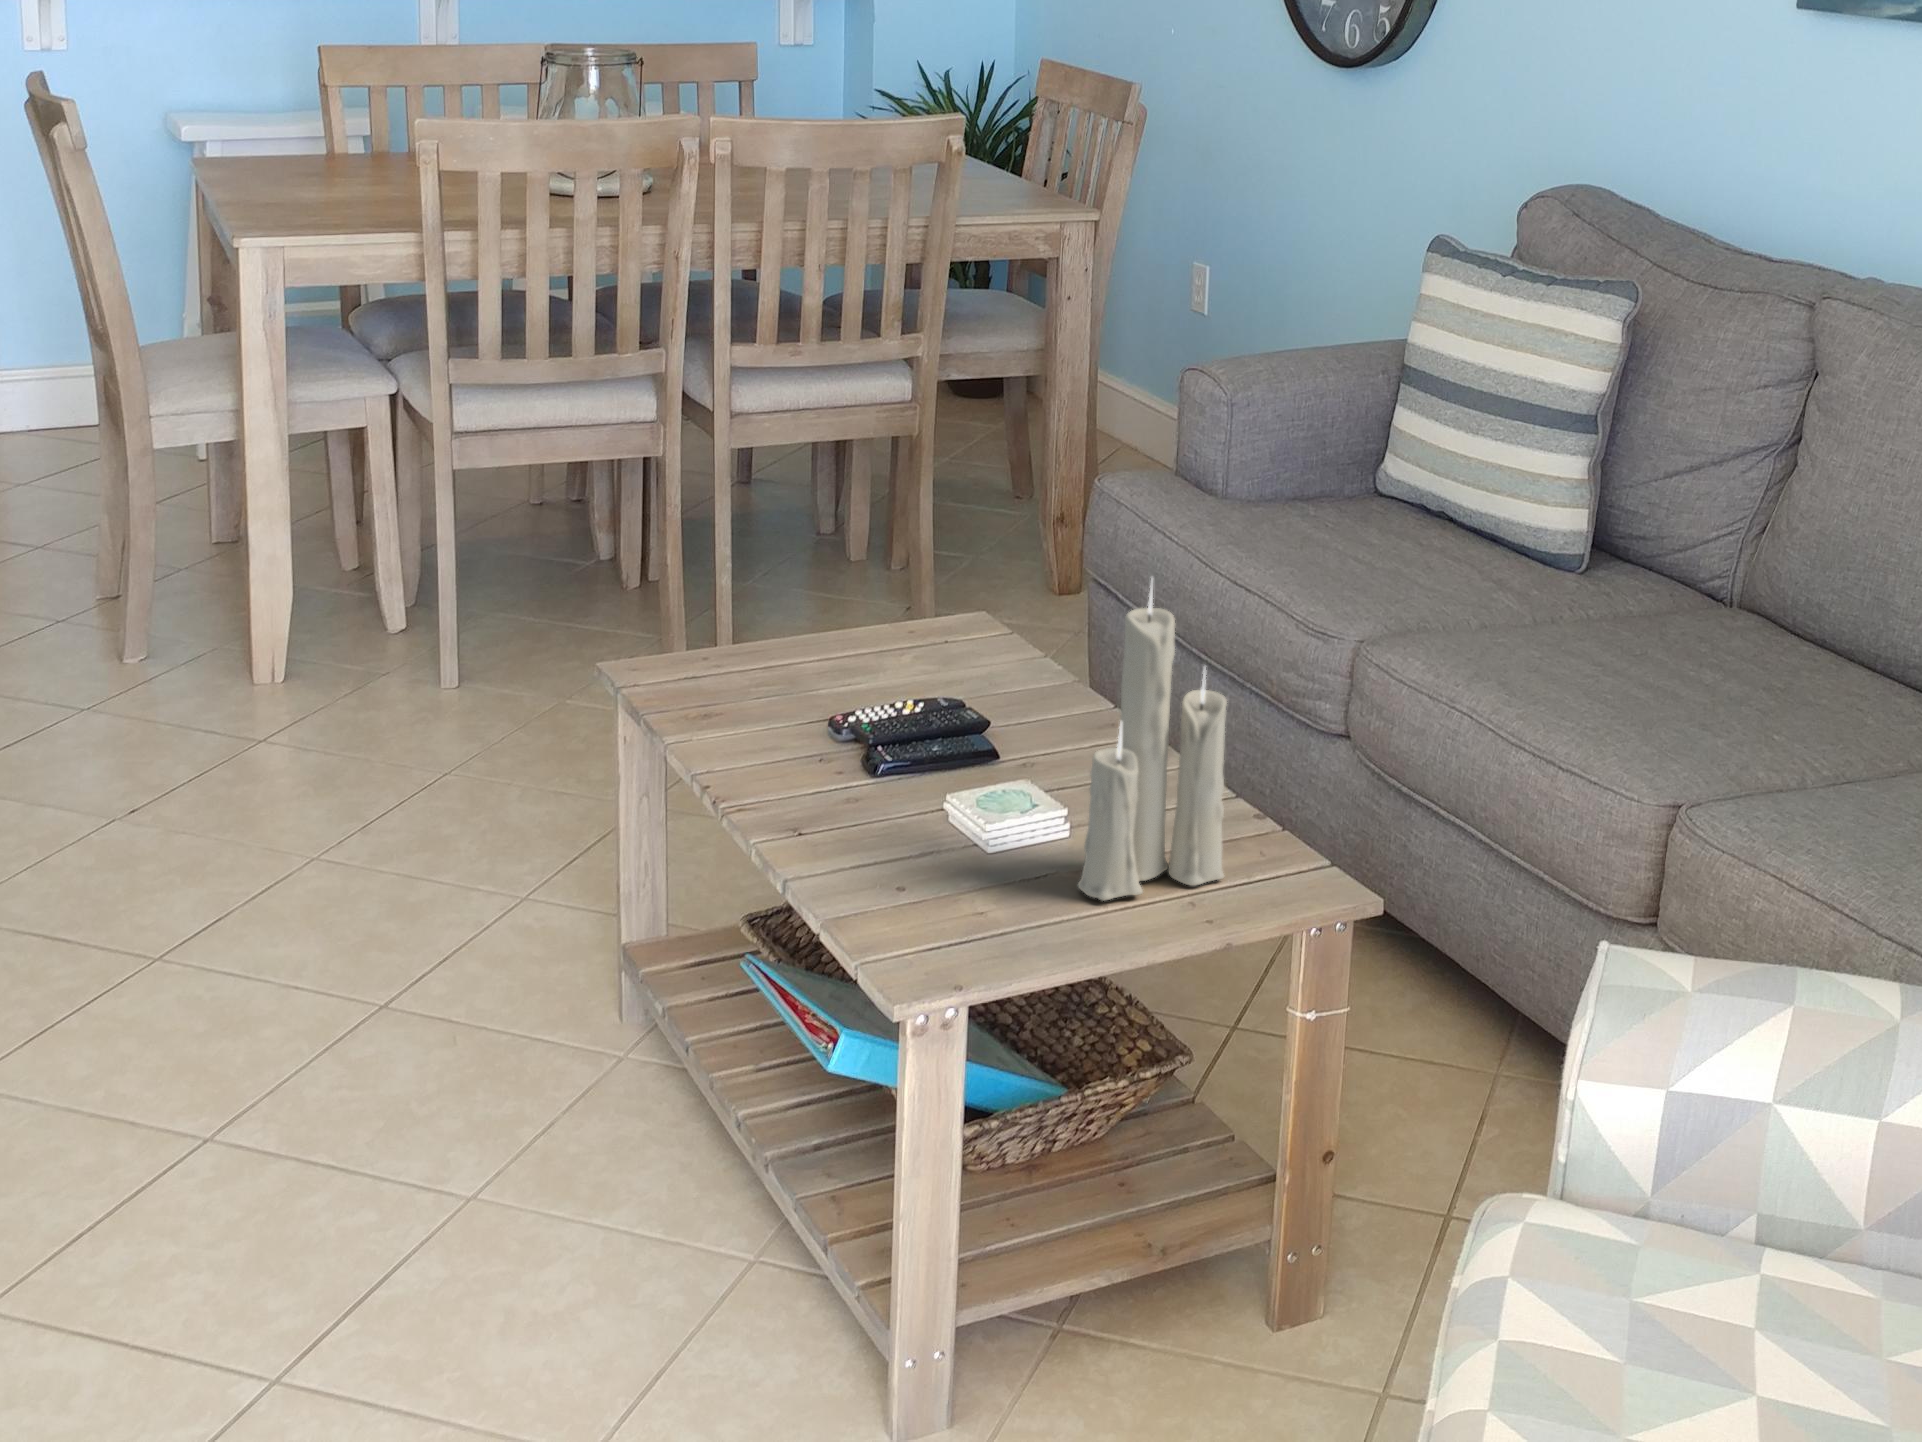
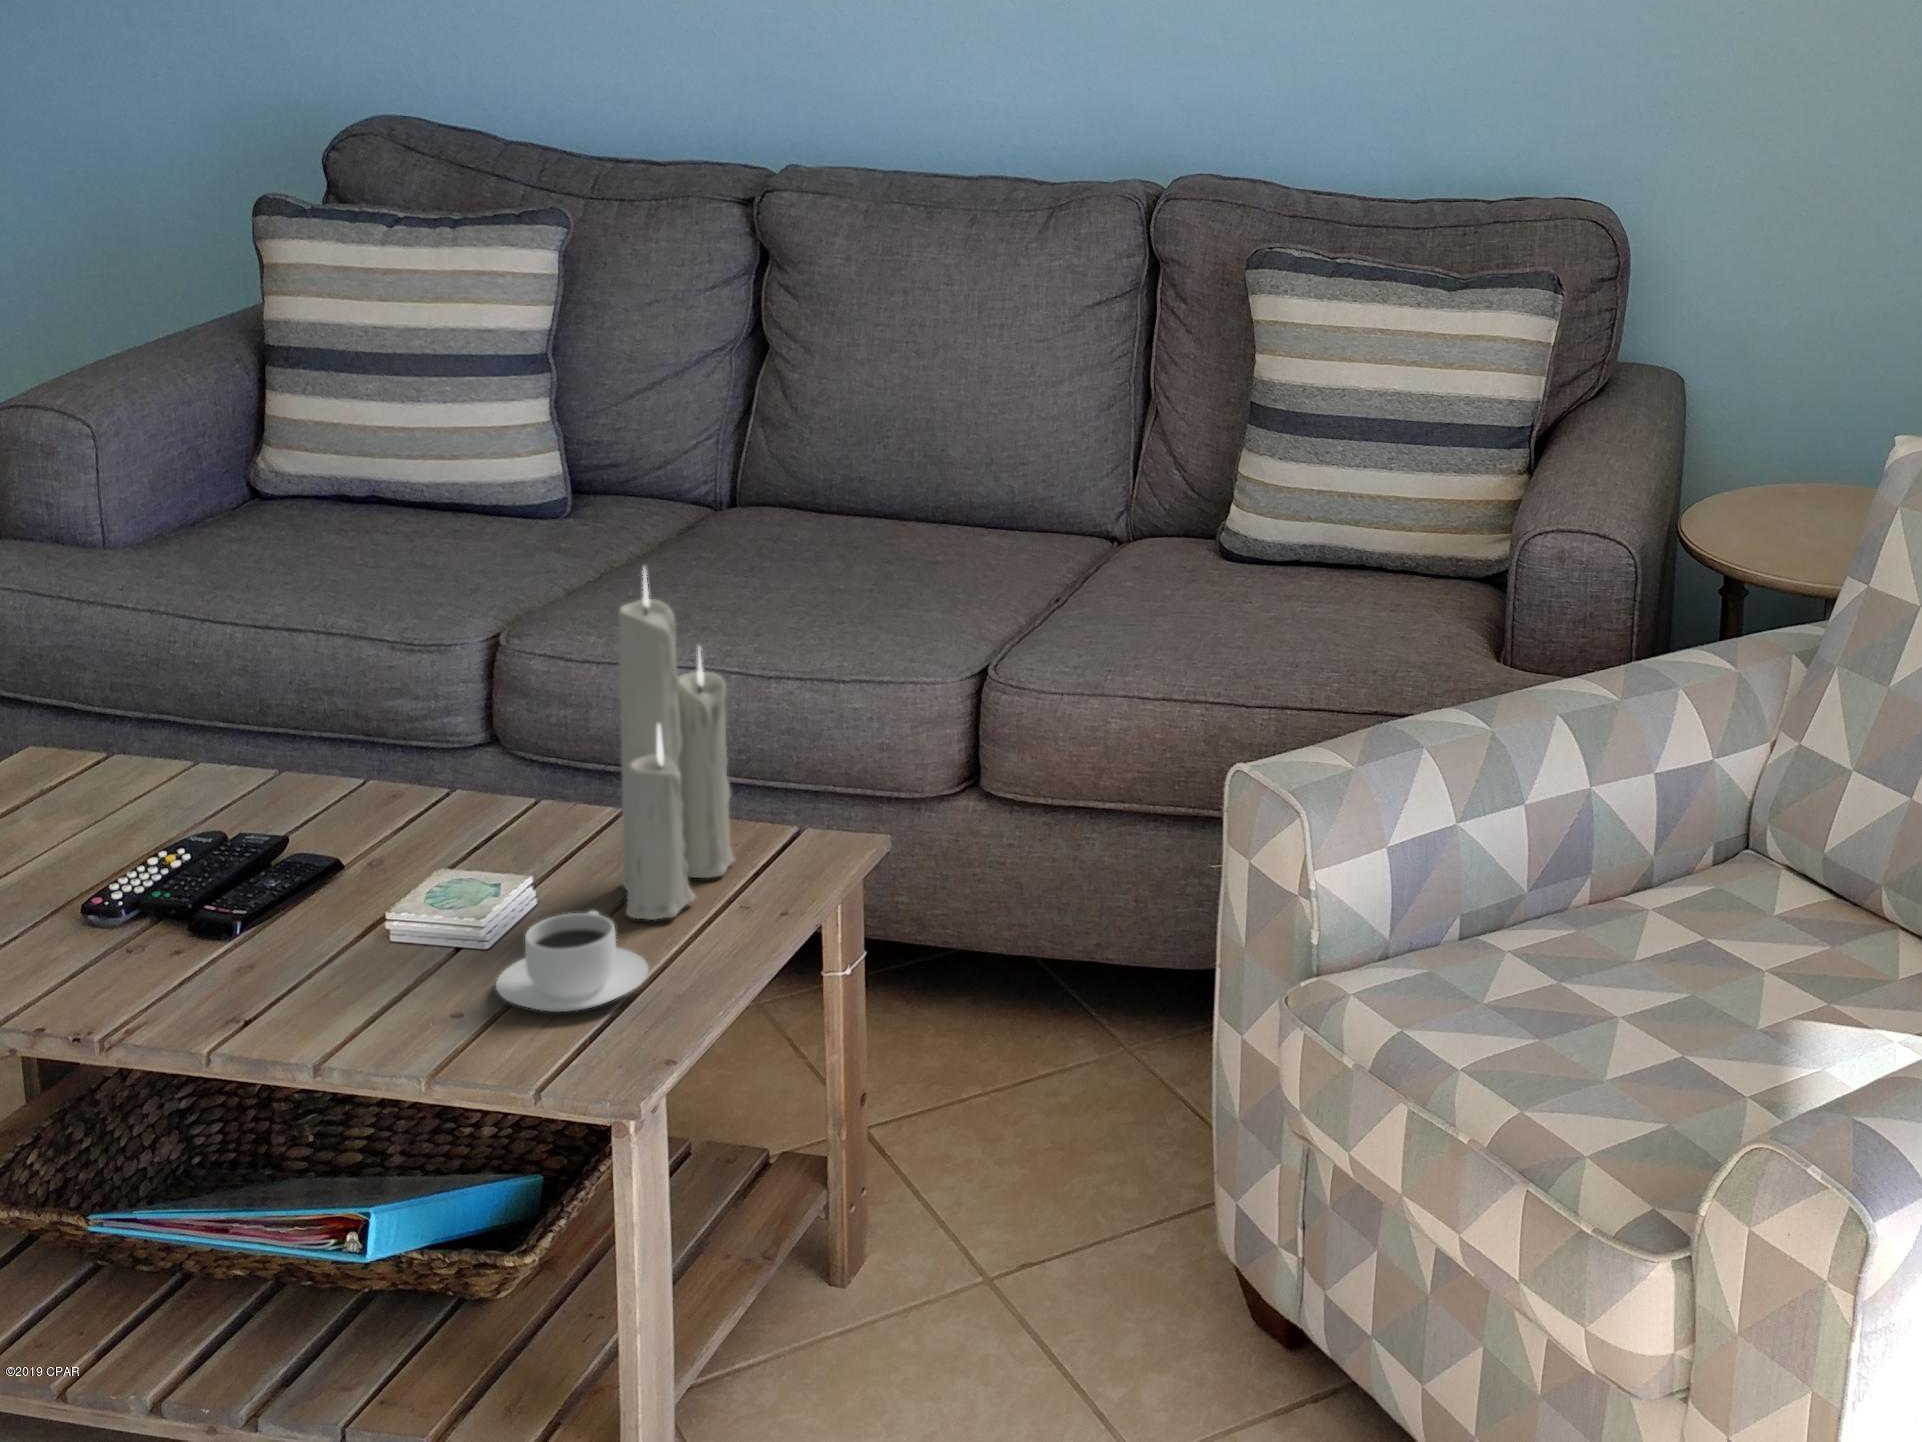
coffee cup: none [893,853,1022,941] -> present [496,911,649,1012]

